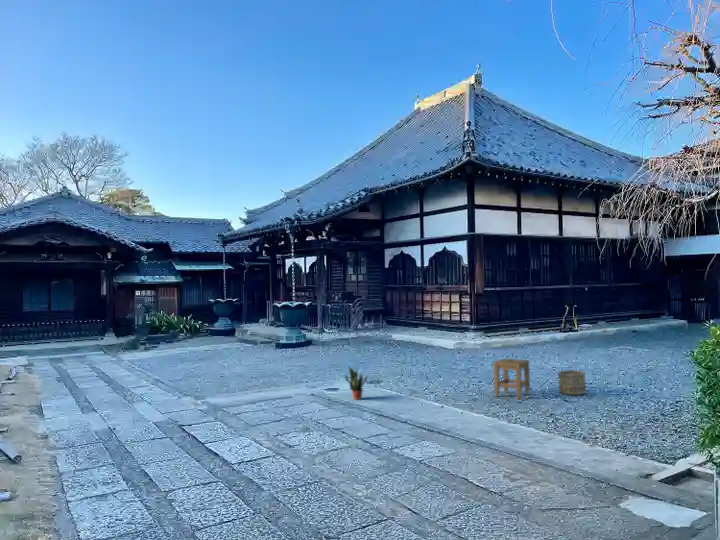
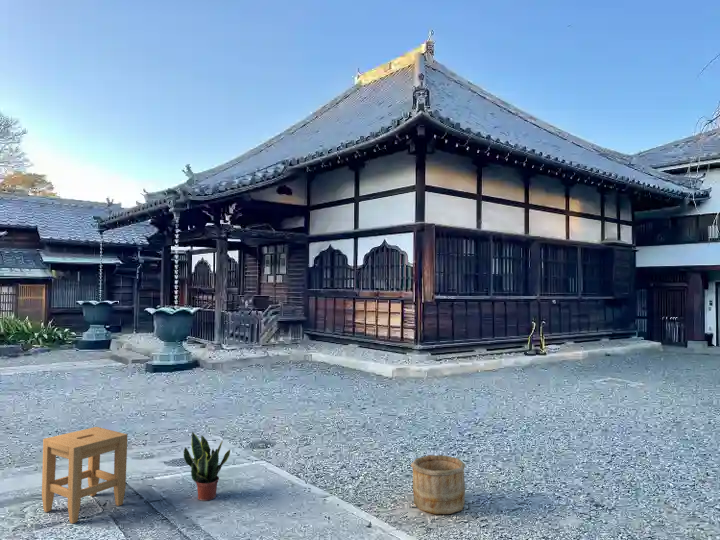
stool: present [493,359,530,399] -> present [42,427,127,524]
wooden bucket: present [558,370,586,395] -> present [411,455,465,514]

